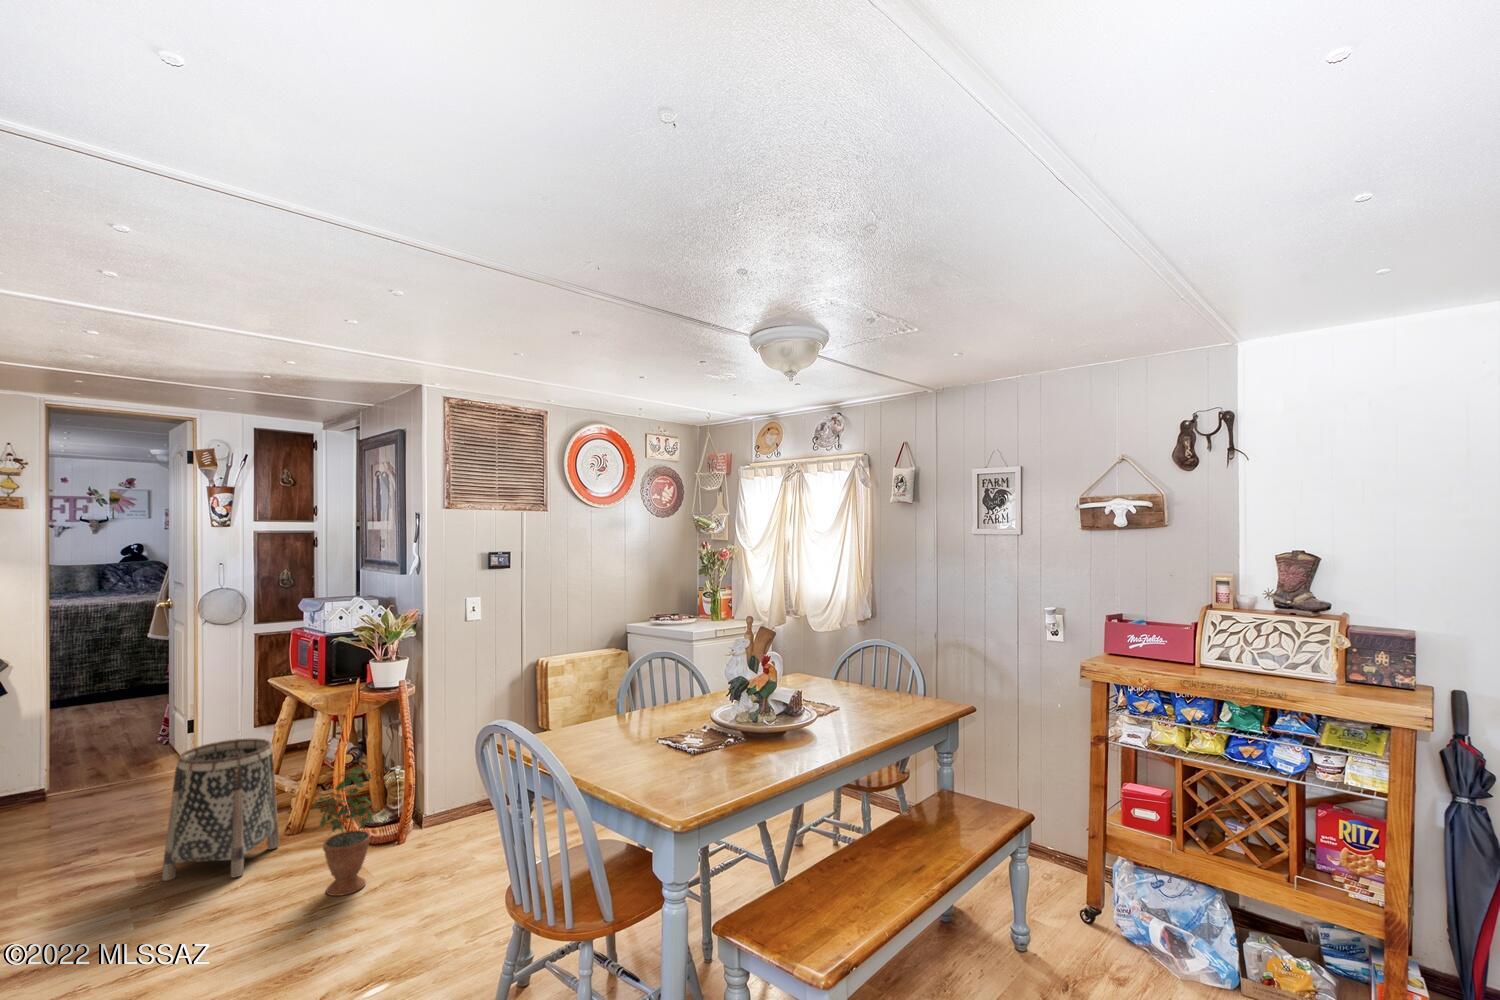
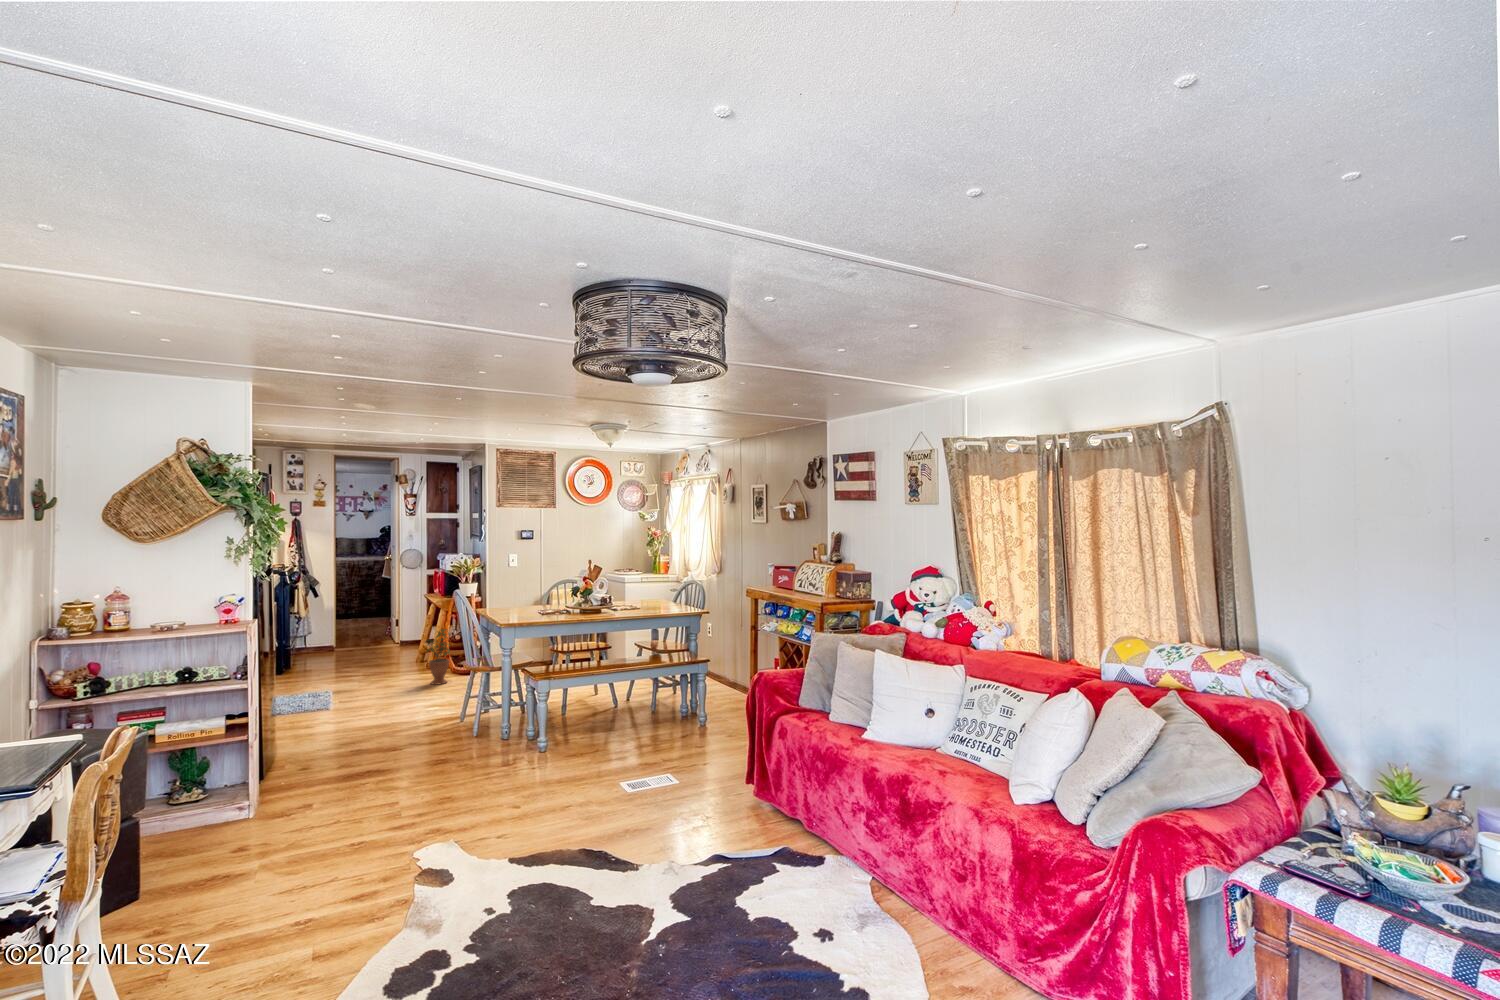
basket: present [162,739,279,881] -> none [370,618,420,676]

